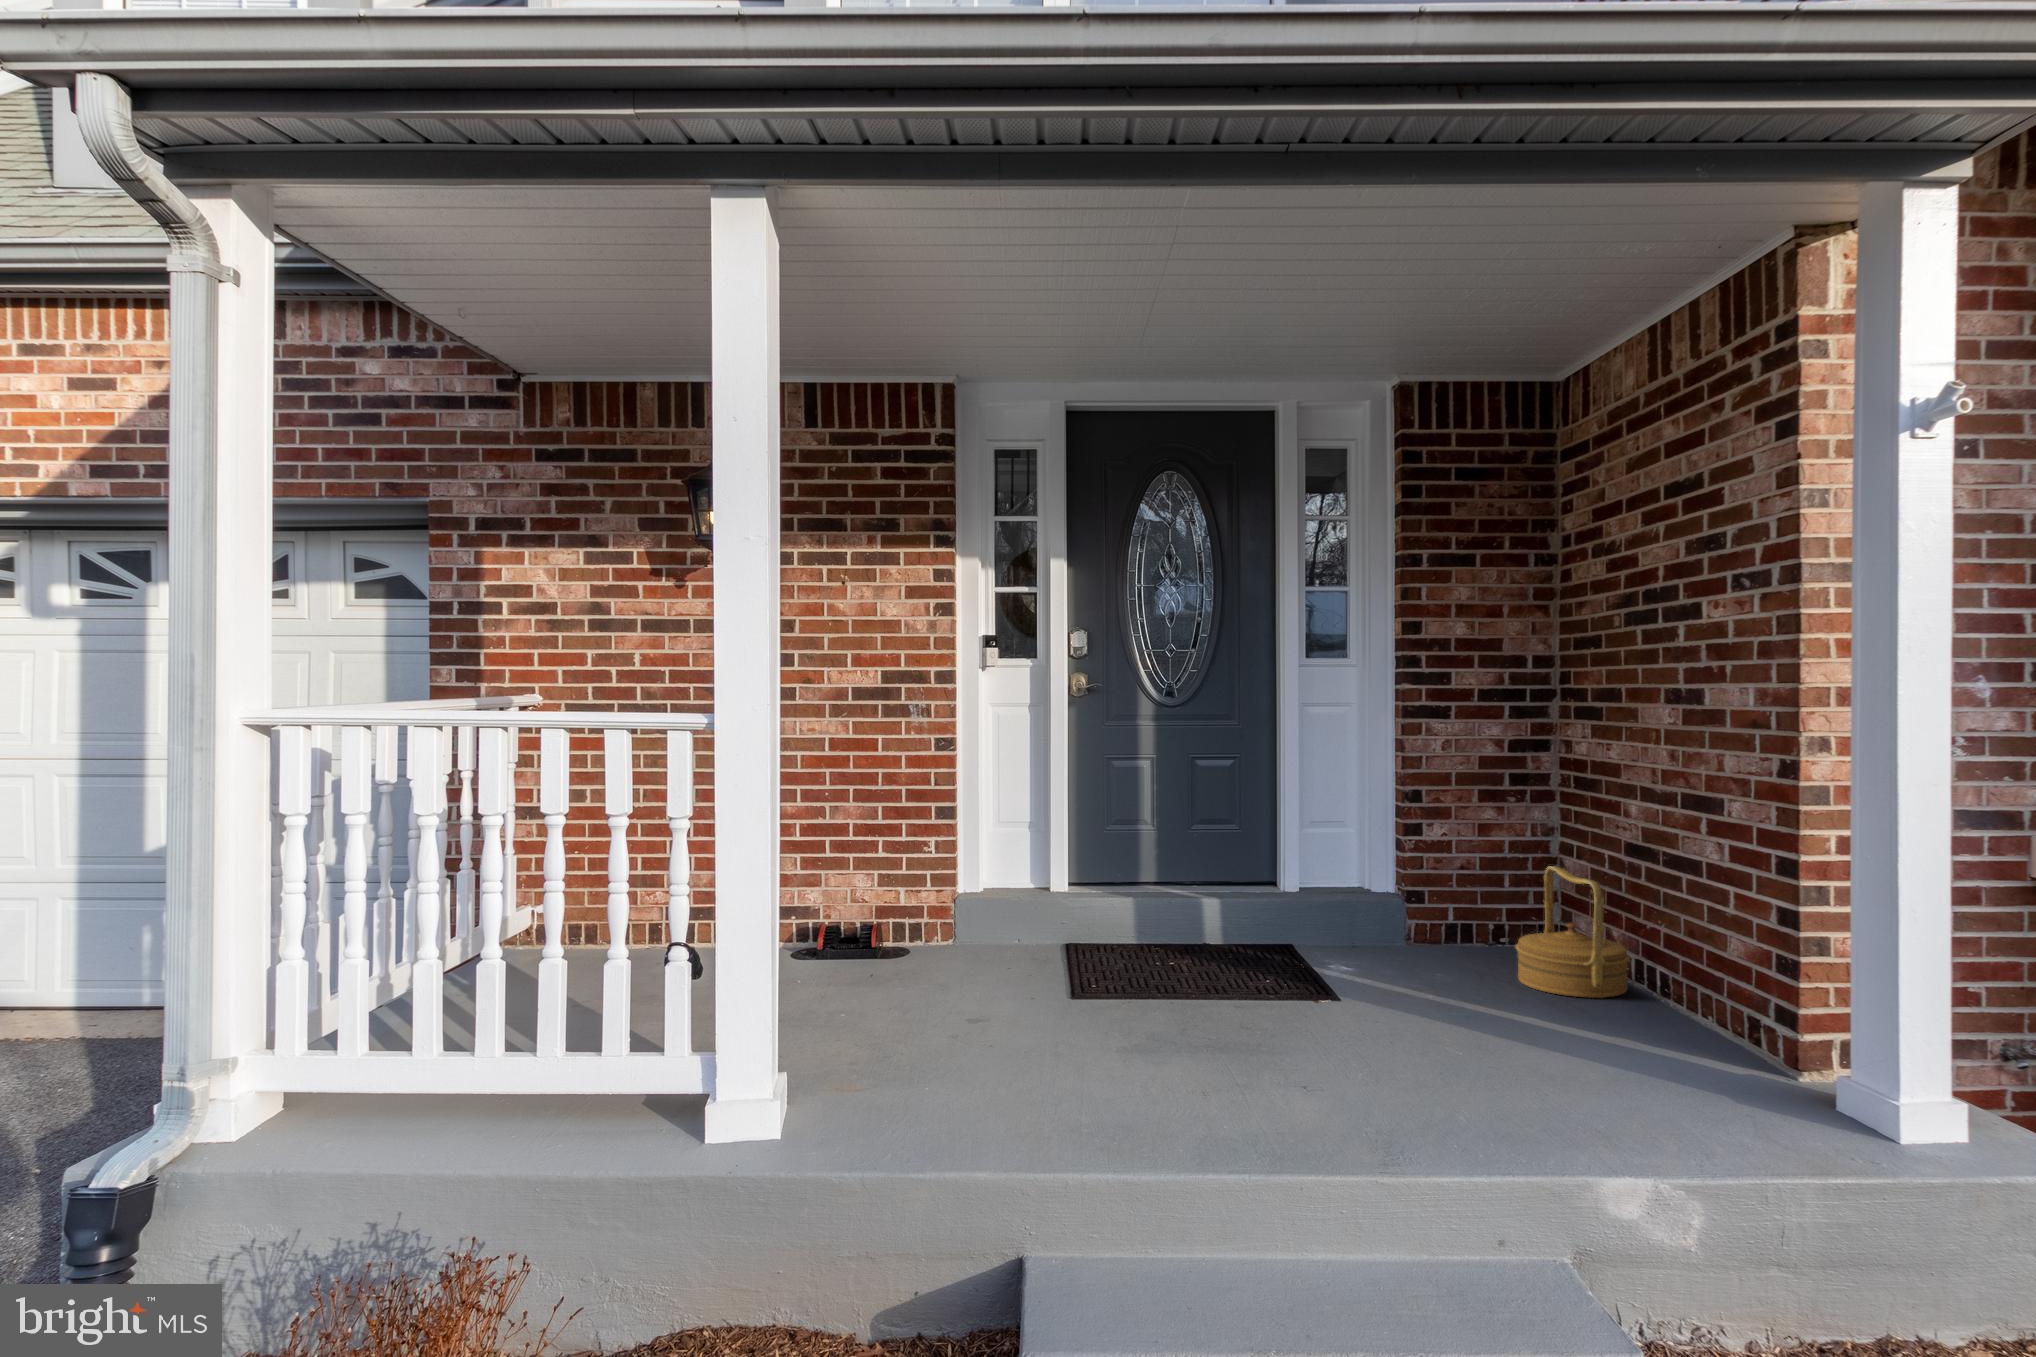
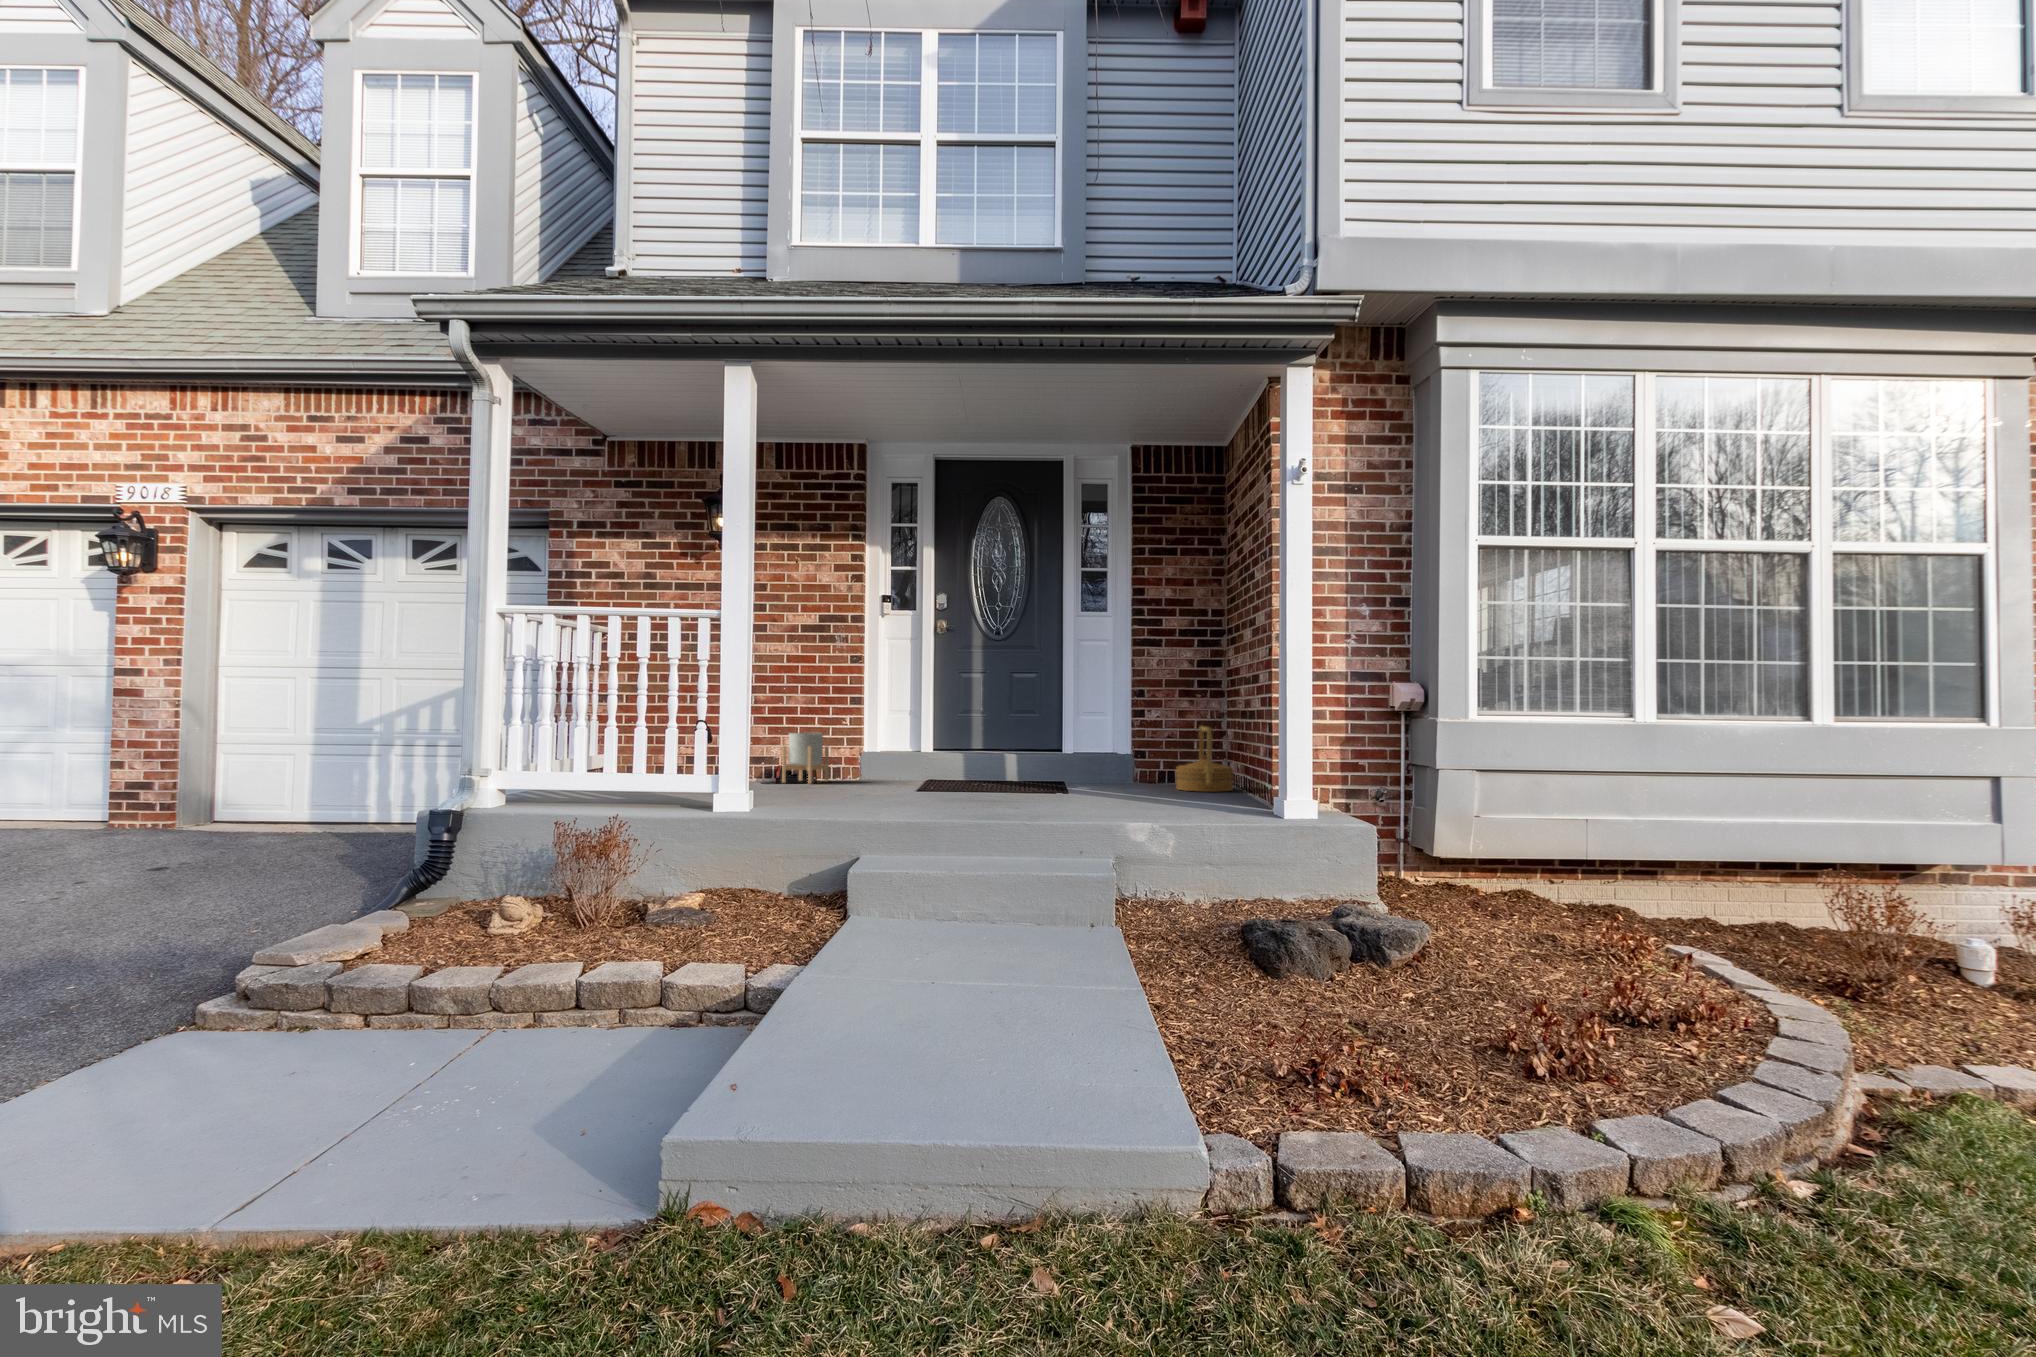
planter: none [826,869,903,965] -> present [782,733,829,784]

